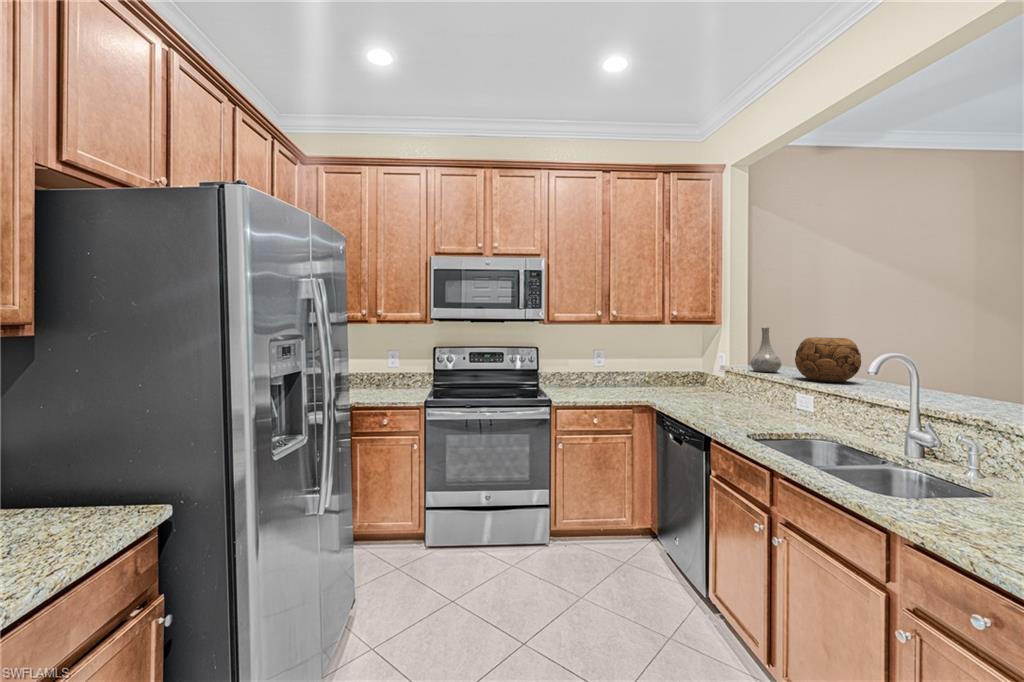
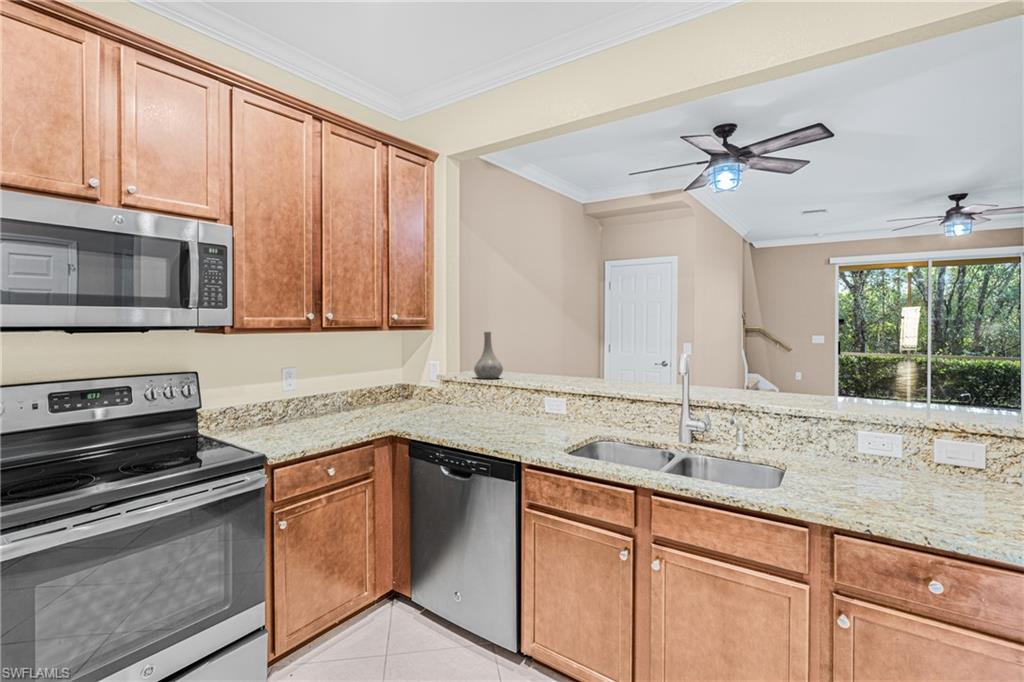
decorative bowl: present [795,337,861,382] -> none [531,341,584,384]

